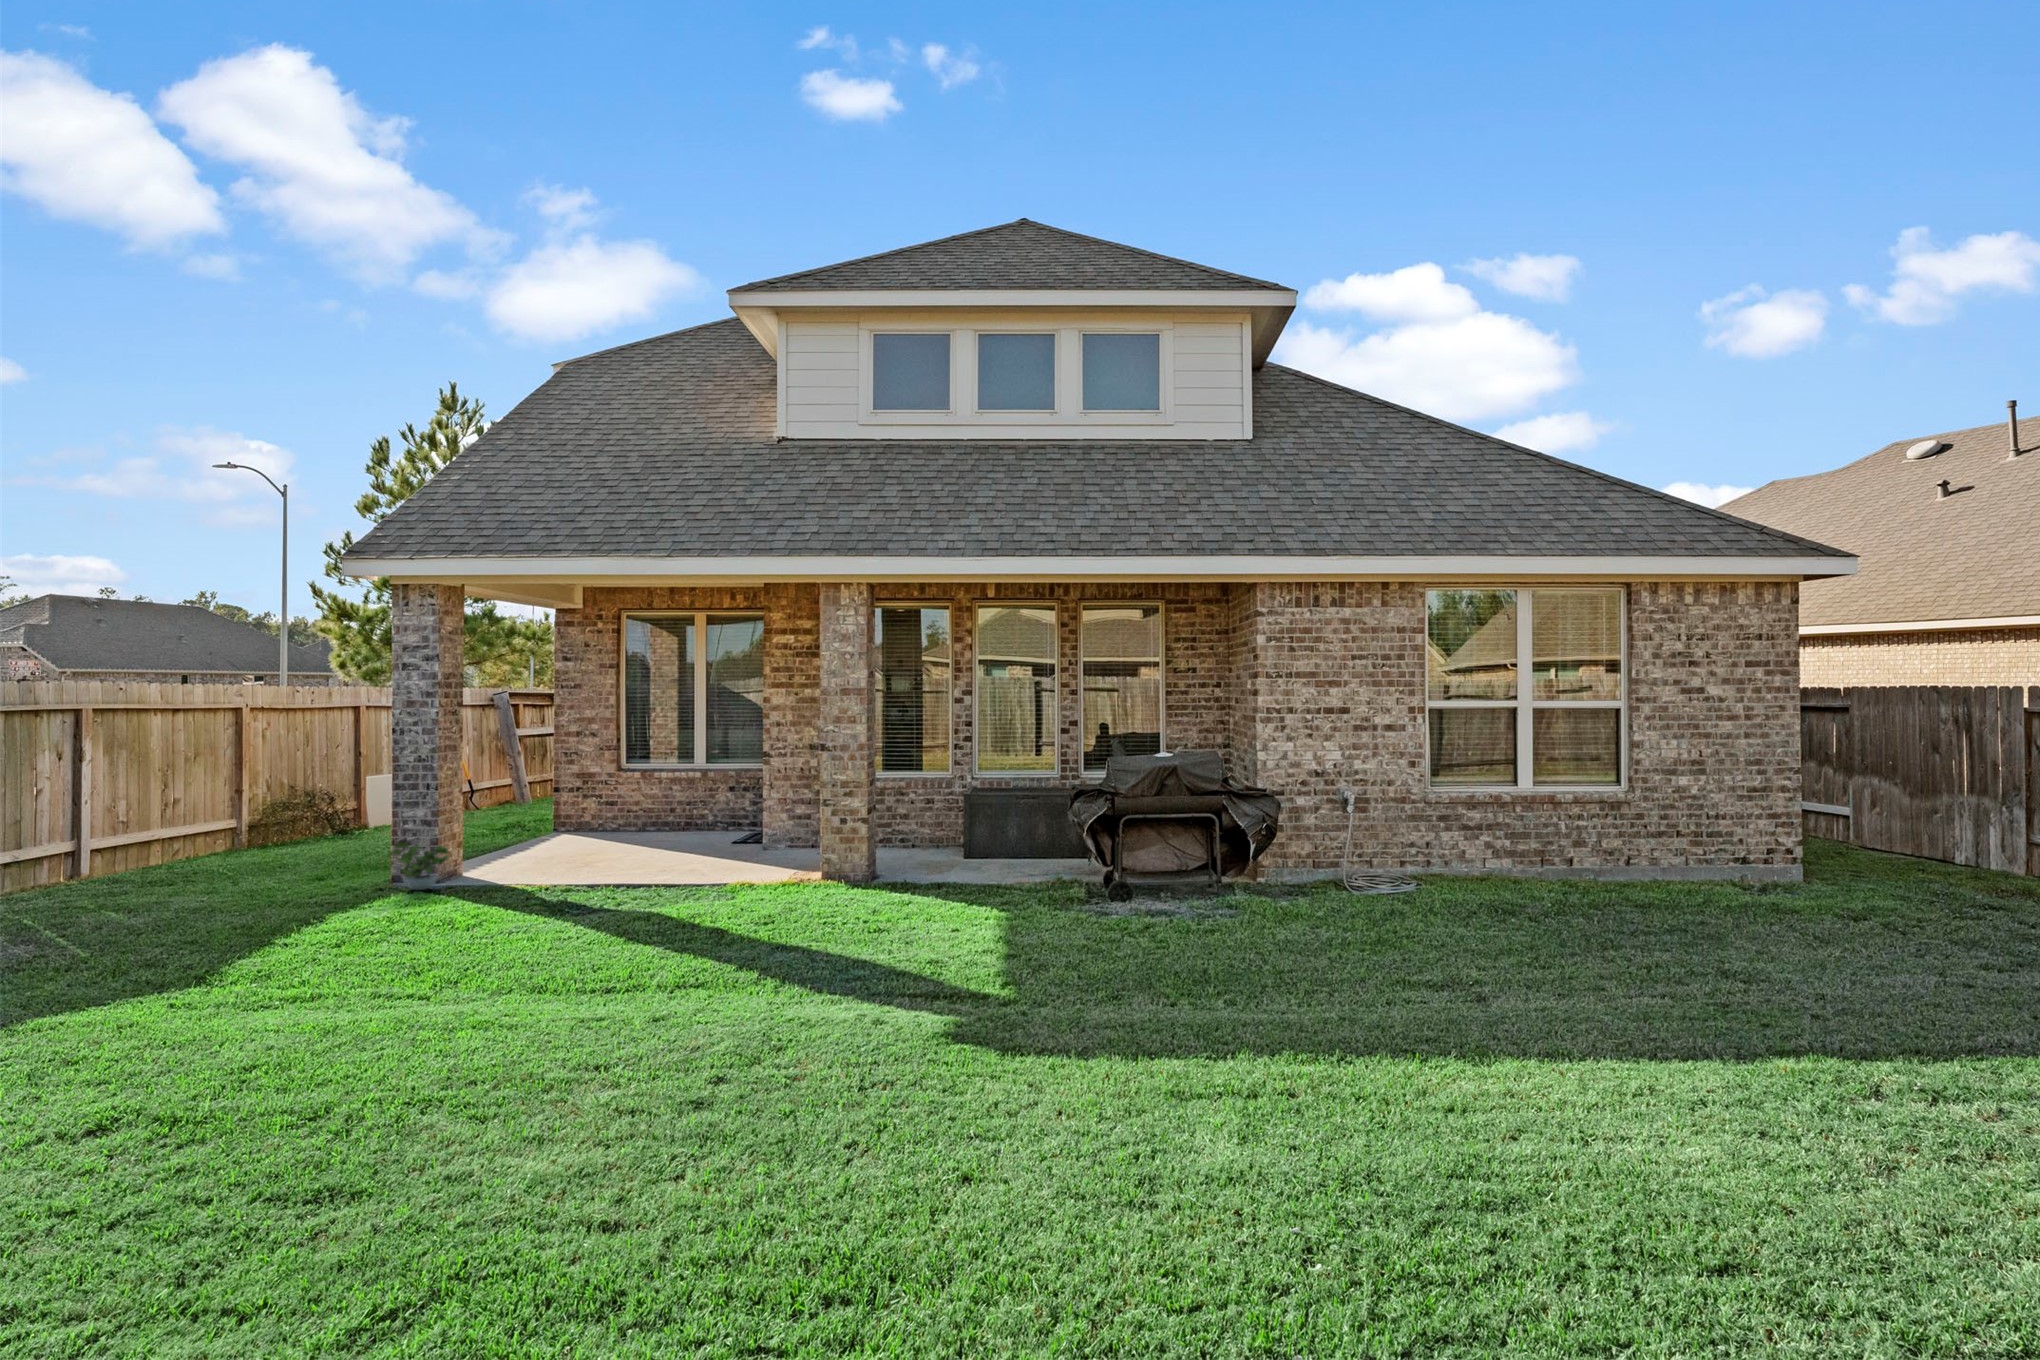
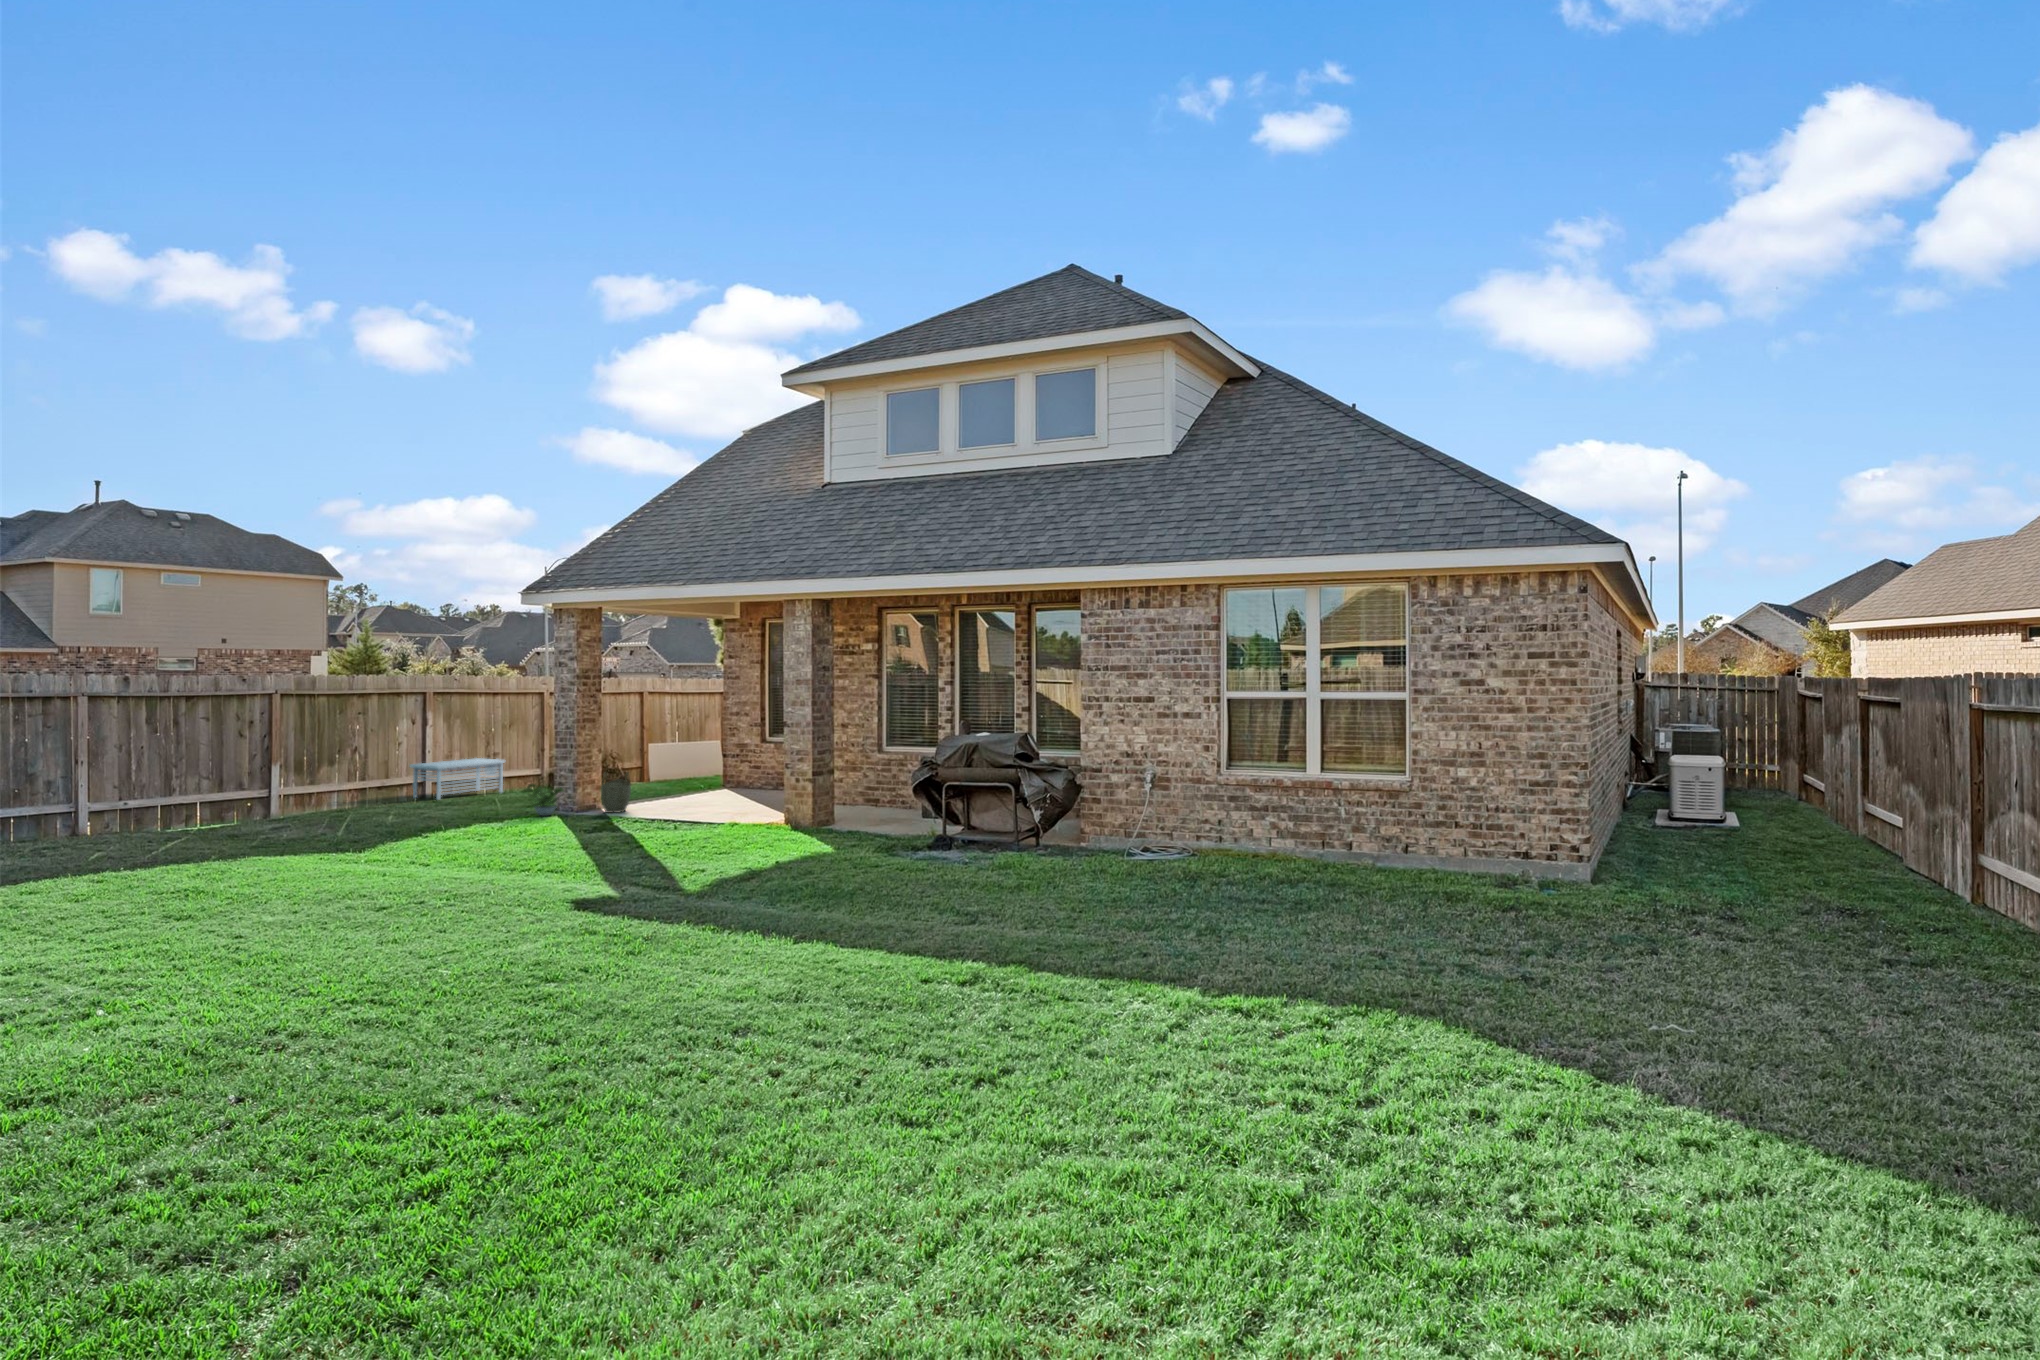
storage bench: none [59,811,214,879] -> present [410,758,505,800]
woven basket: none [492,820,538,880] -> present [601,773,631,813]

